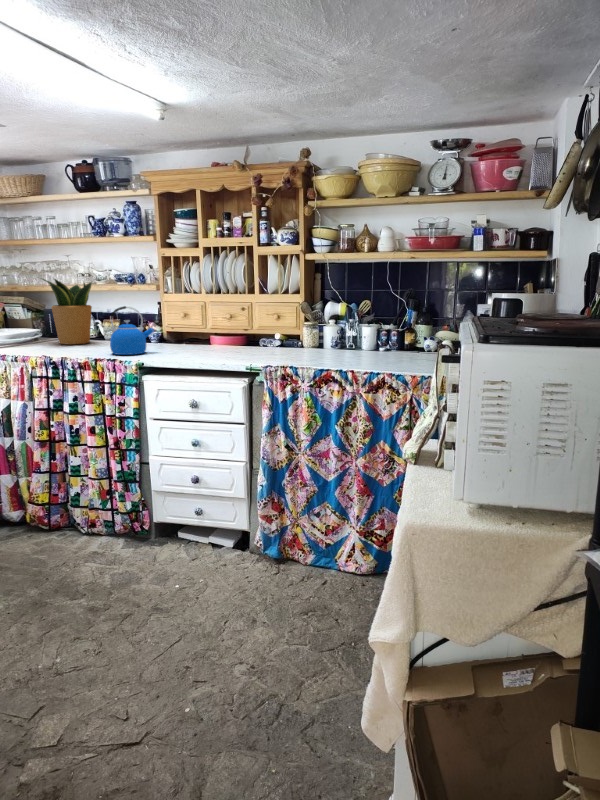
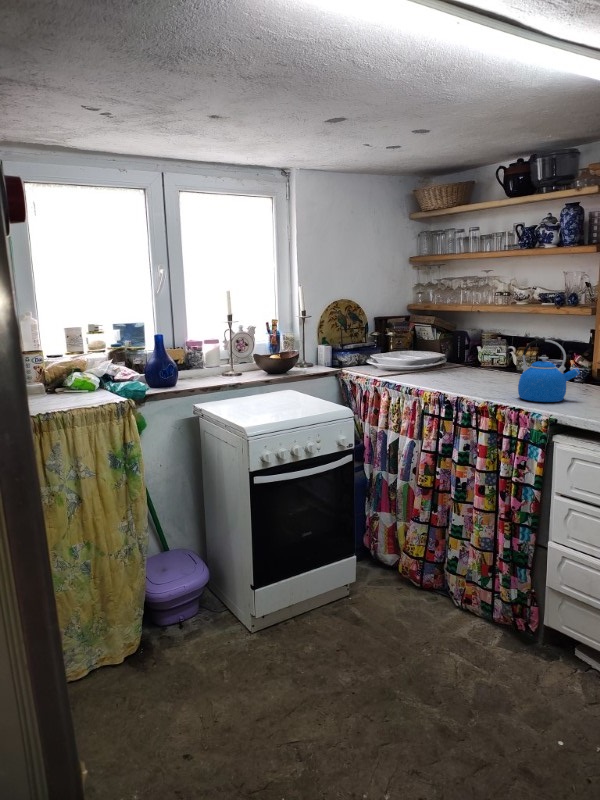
potted plant: present [42,279,92,345] -> none [450,298,511,377]

